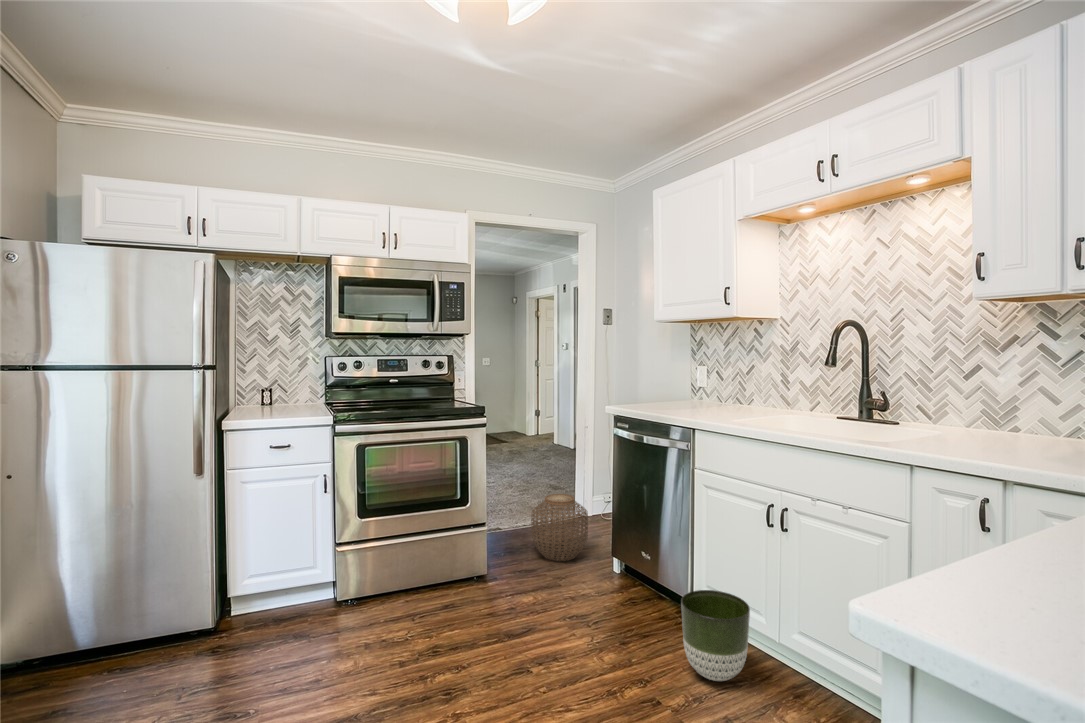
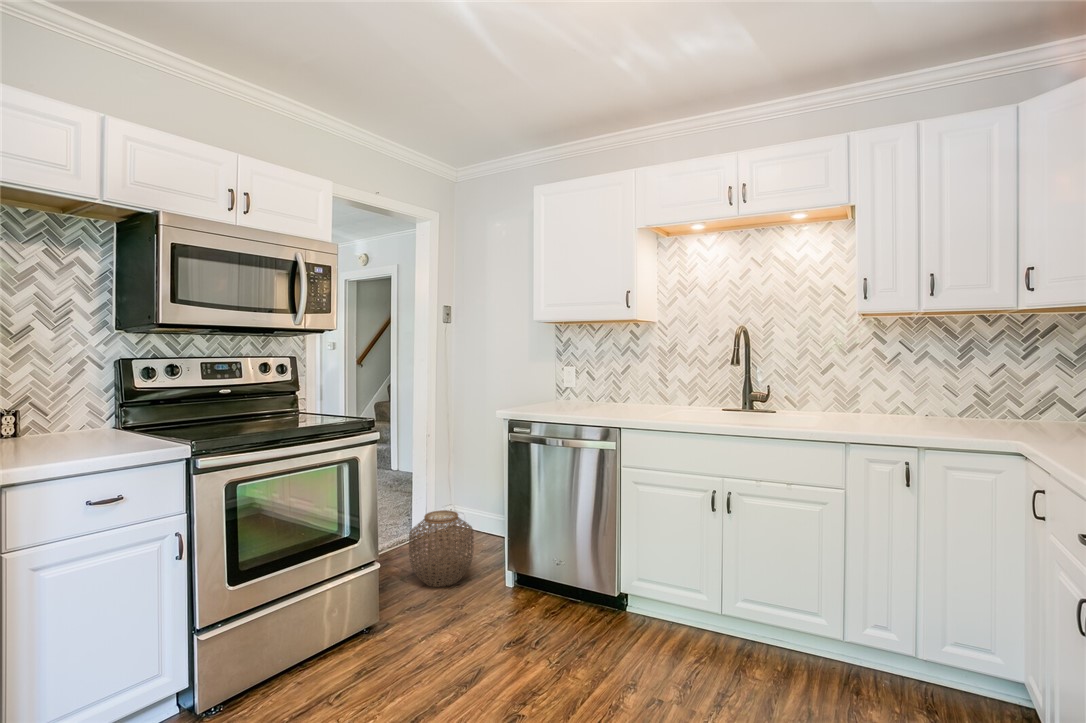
planter: present [681,590,750,681] -> none [650,580,714,667]

